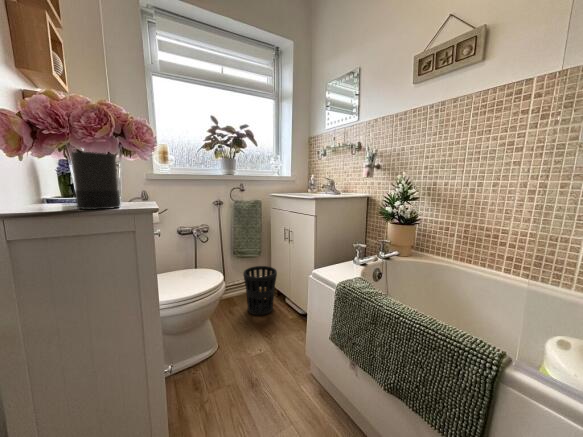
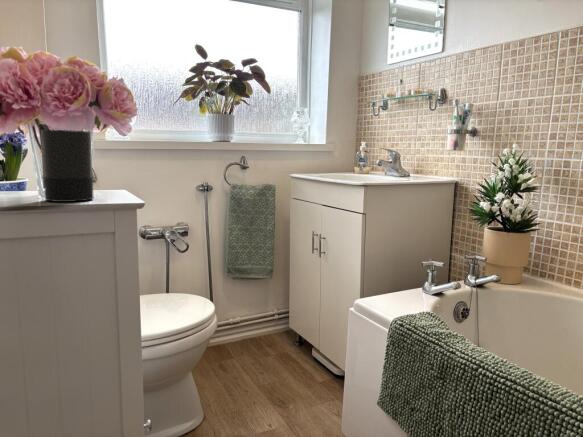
wastebasket: present [243,266,277,315] -> none [243,295,298,375]

